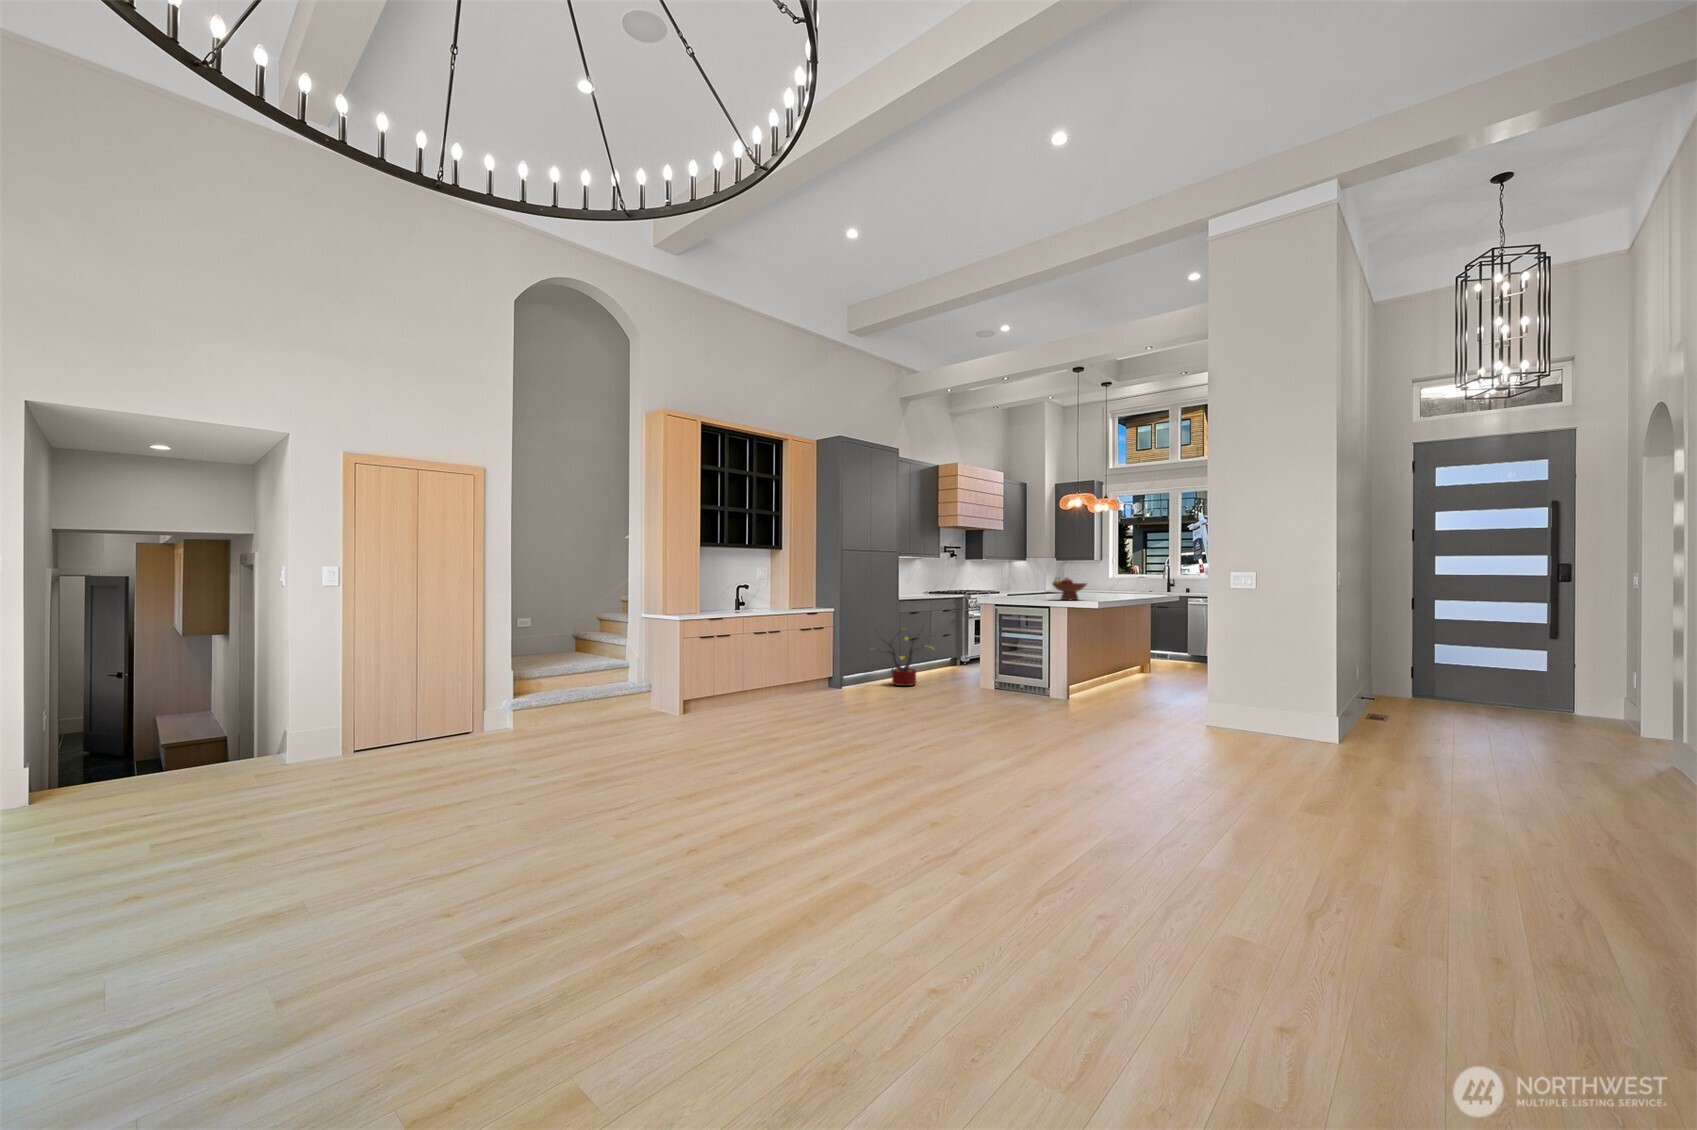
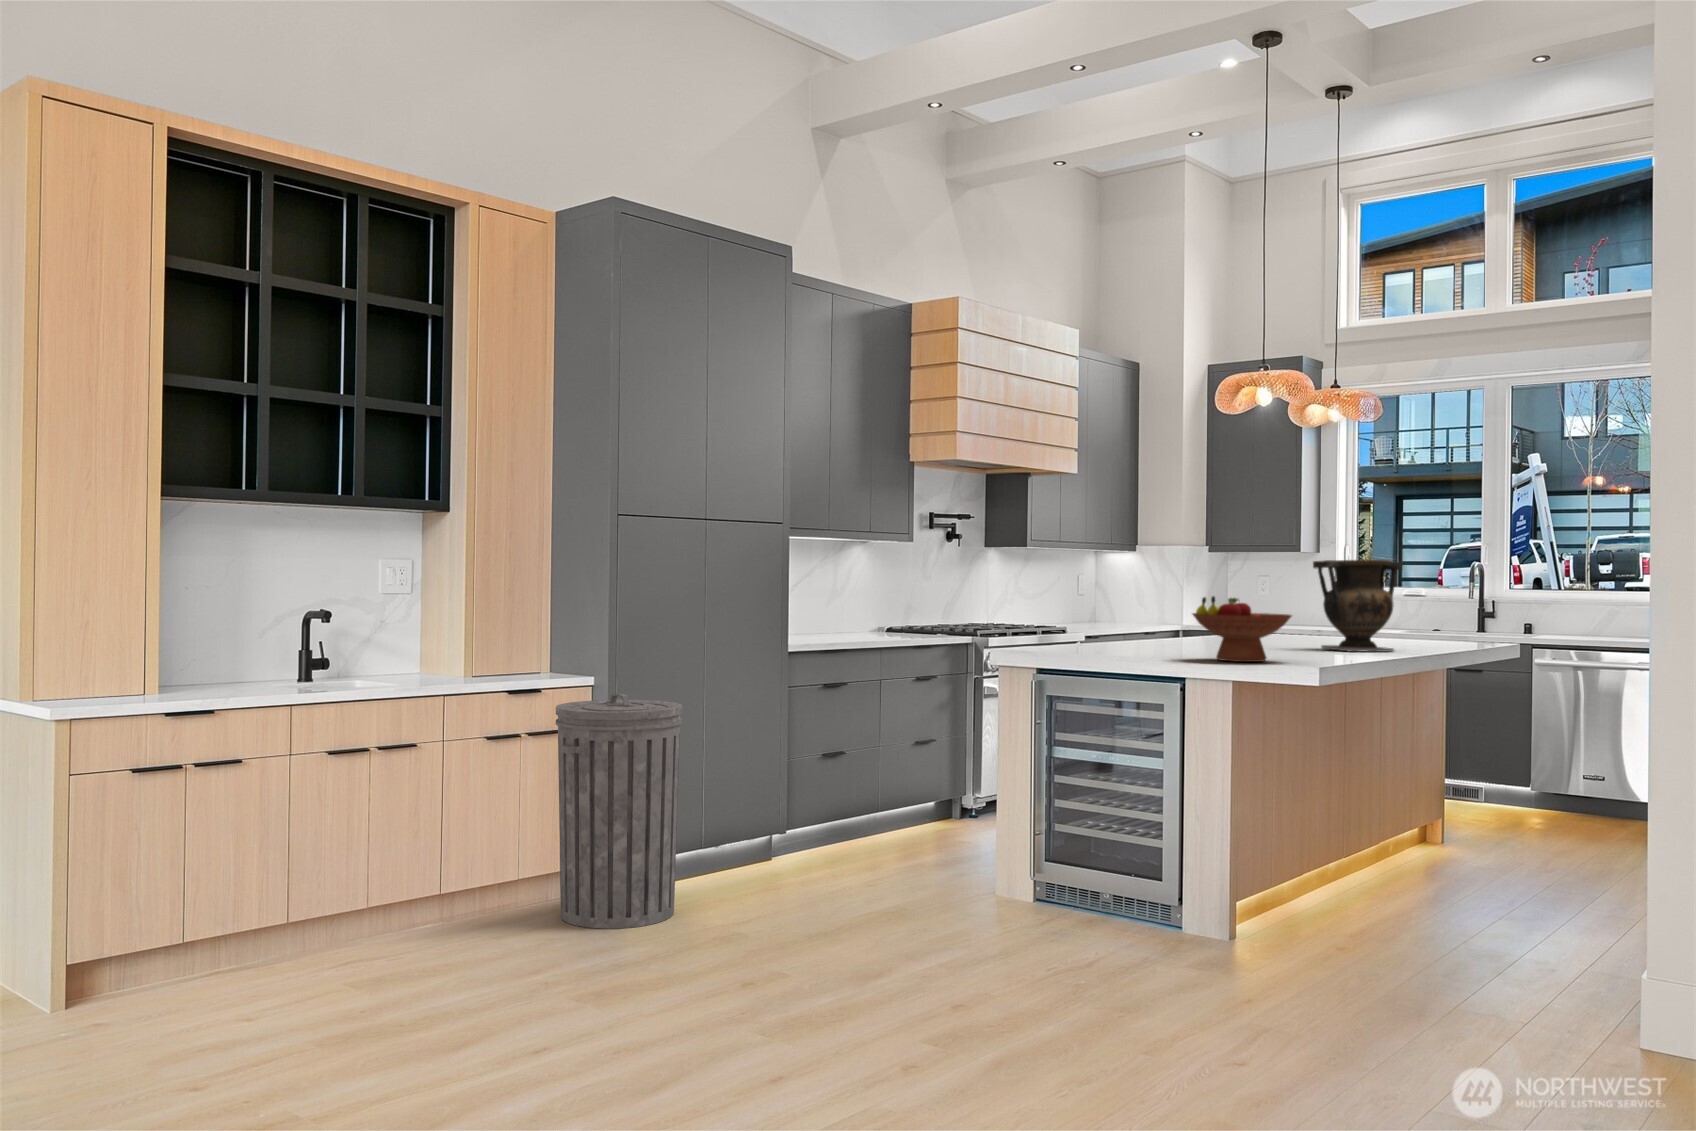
vase: none [1097,564,1131,598] -> present [1313,560,1402,652]
trash can: none [824,614,868,696] -> present [556,694,682,929]
decorative plant: present [877,629,931,686] -> none [694,721,877,891]

